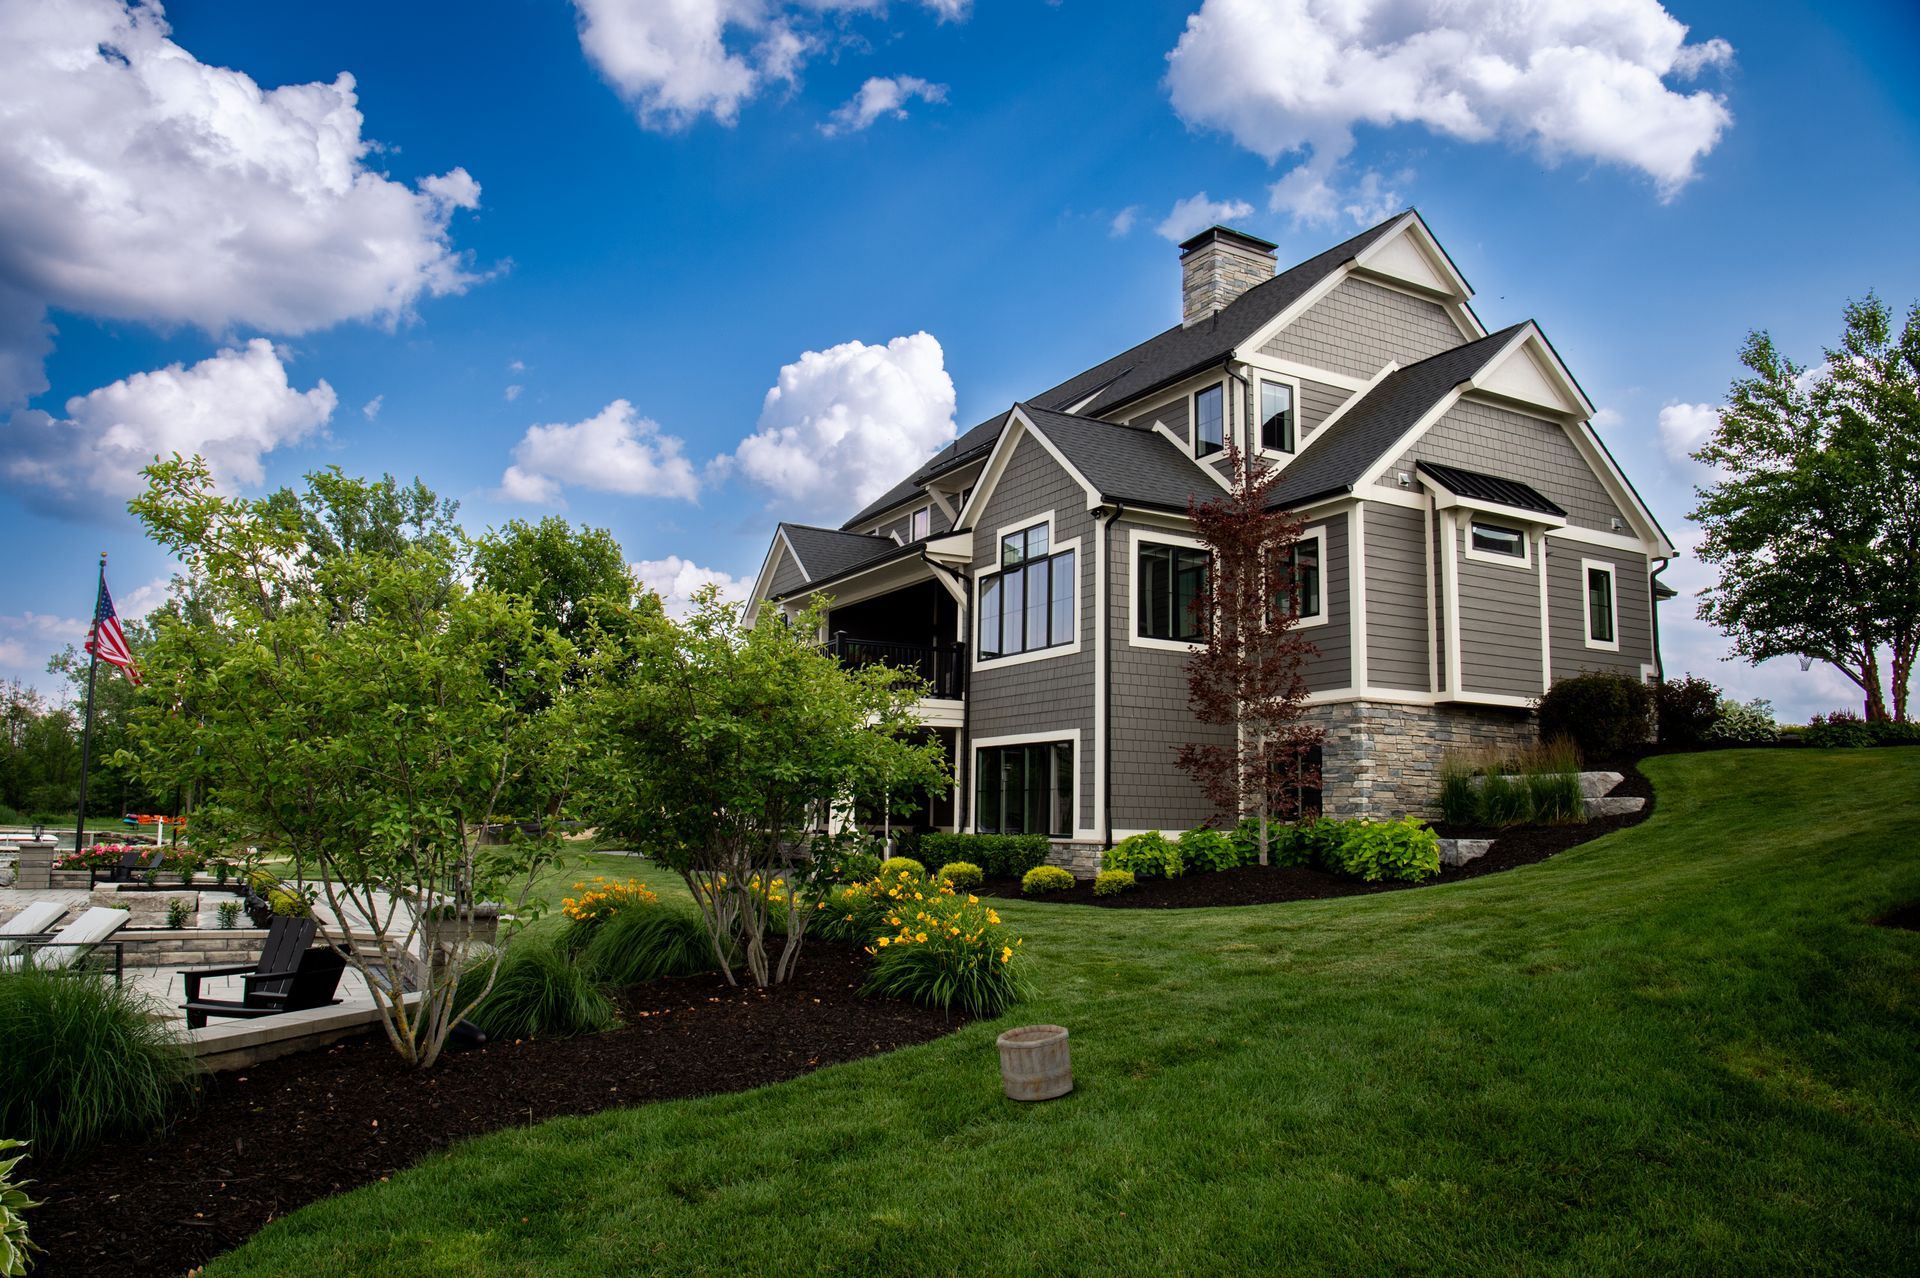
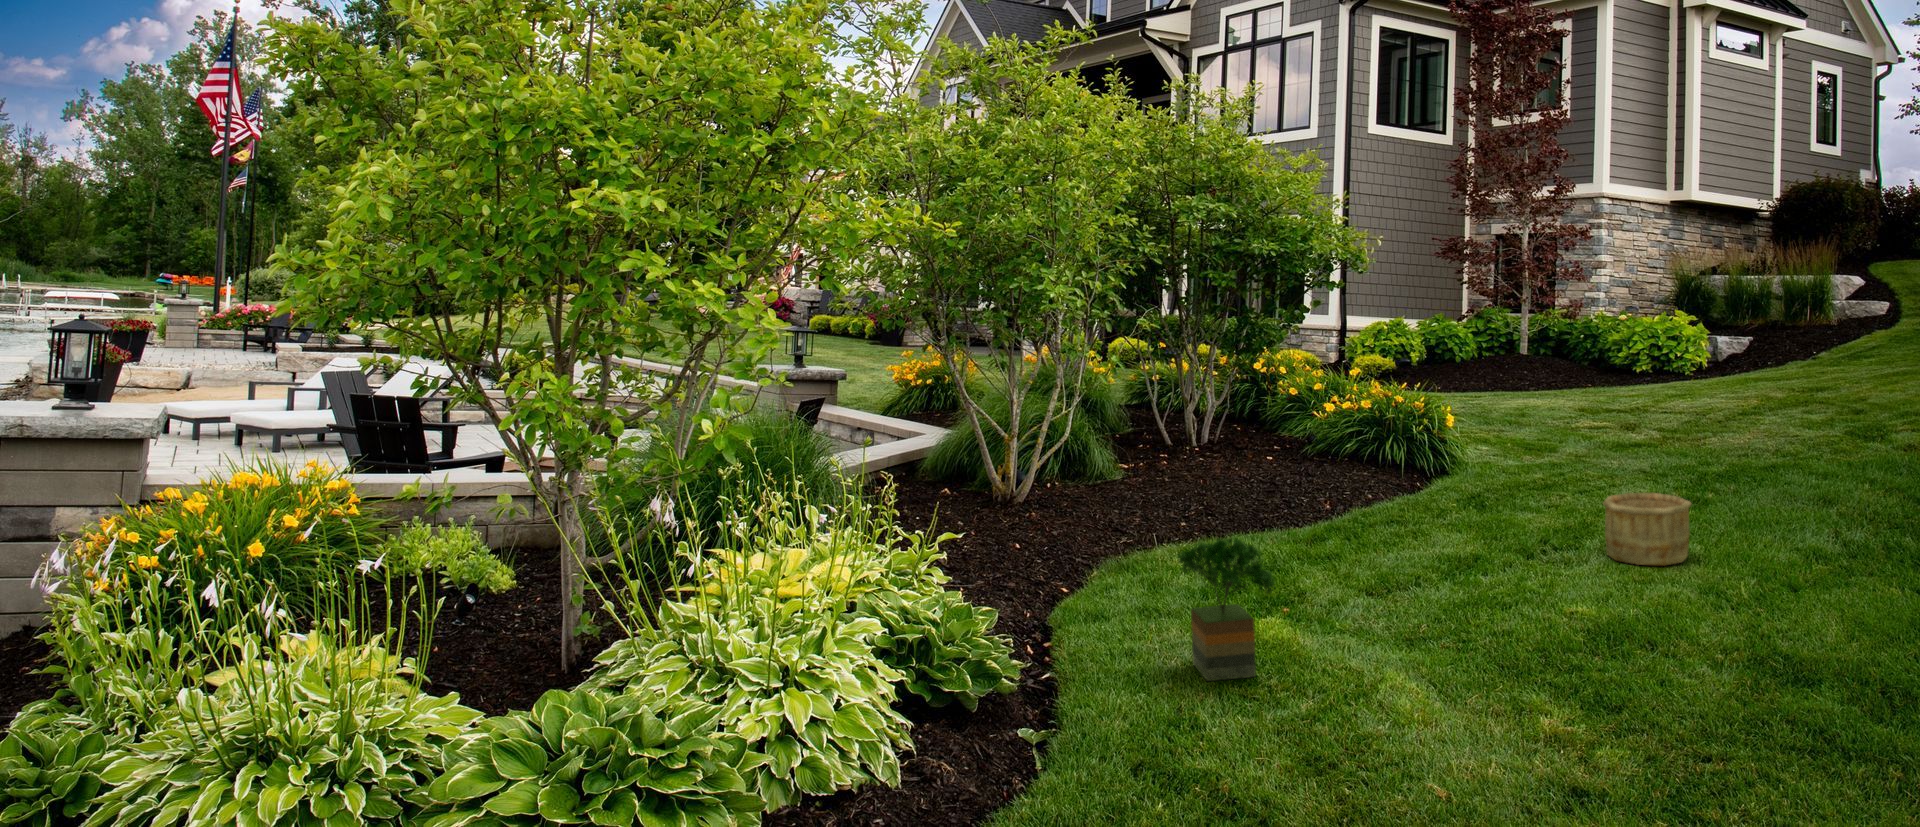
potted tree: none [438,1090,532,1243] -> present [1178,538,1275,681]

